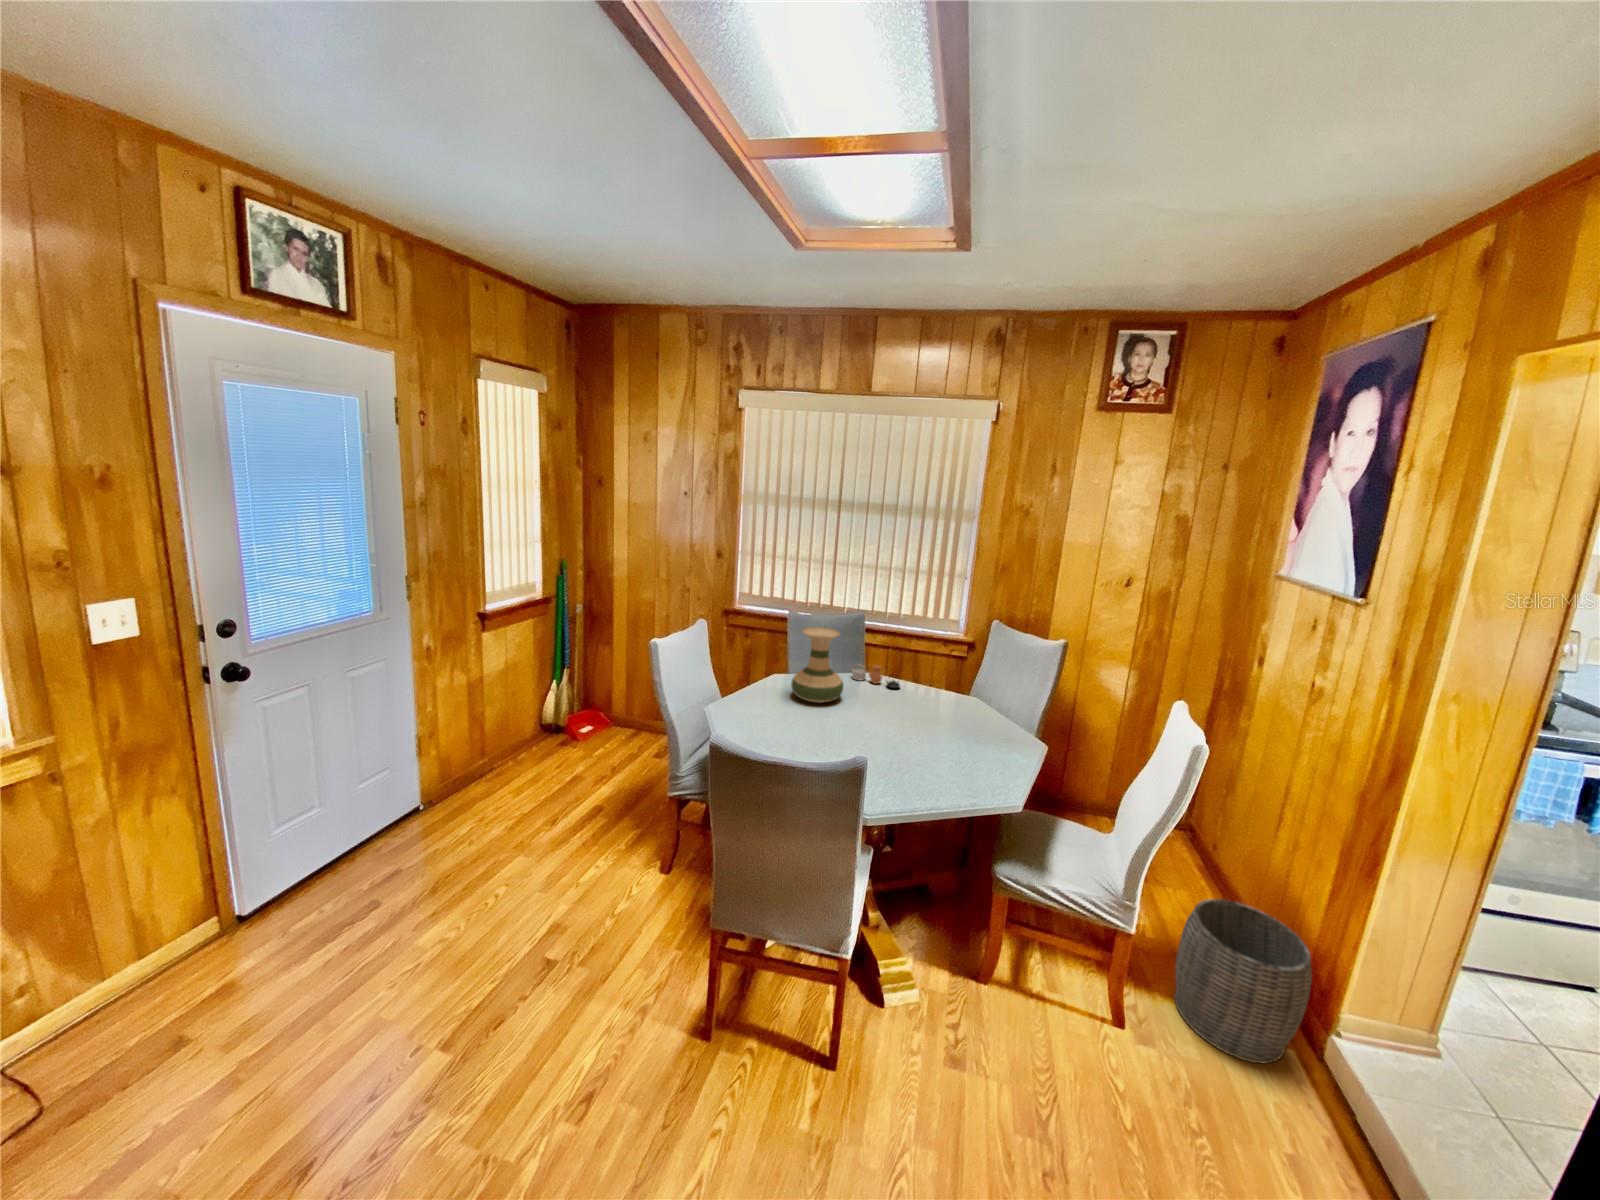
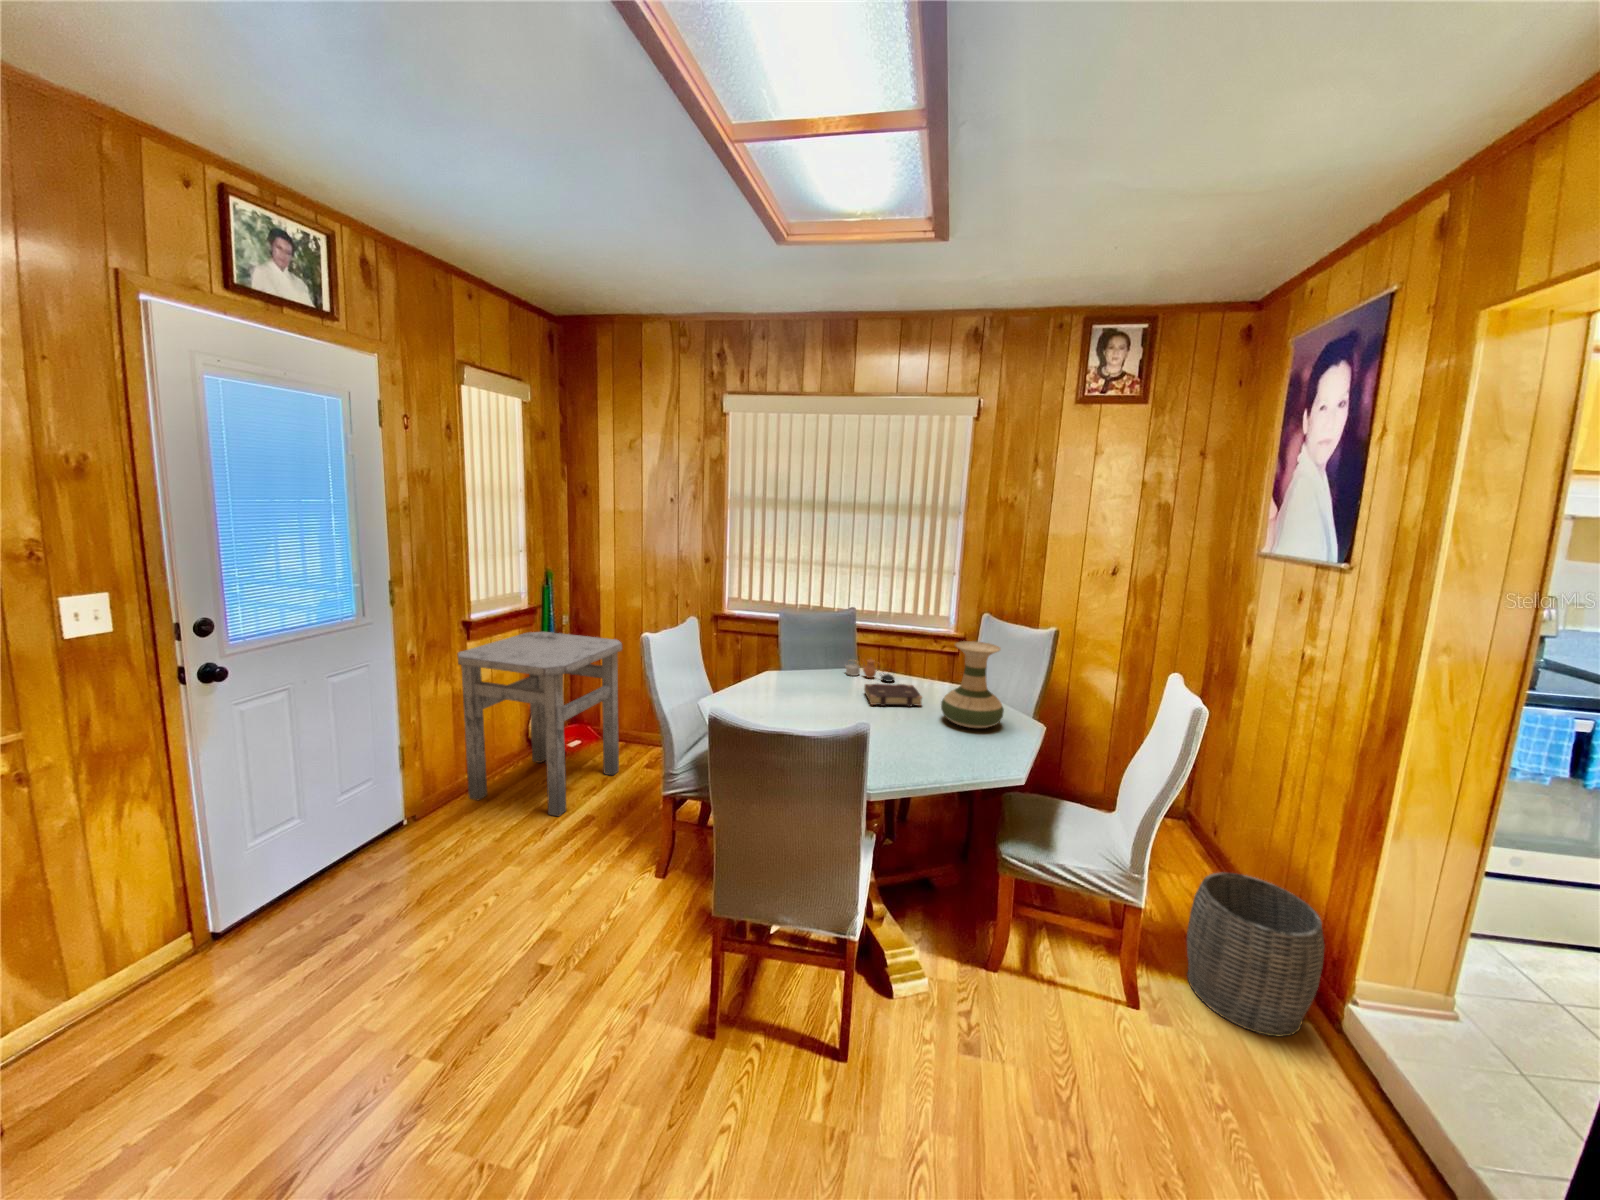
side table: none [472,622,633,807] -> present [458,632,622,816]
vase: present [791,627,843,703] -> present [941,641,1004,728]
book: none [869,692,926,718] -> present [864,684,922,706]

